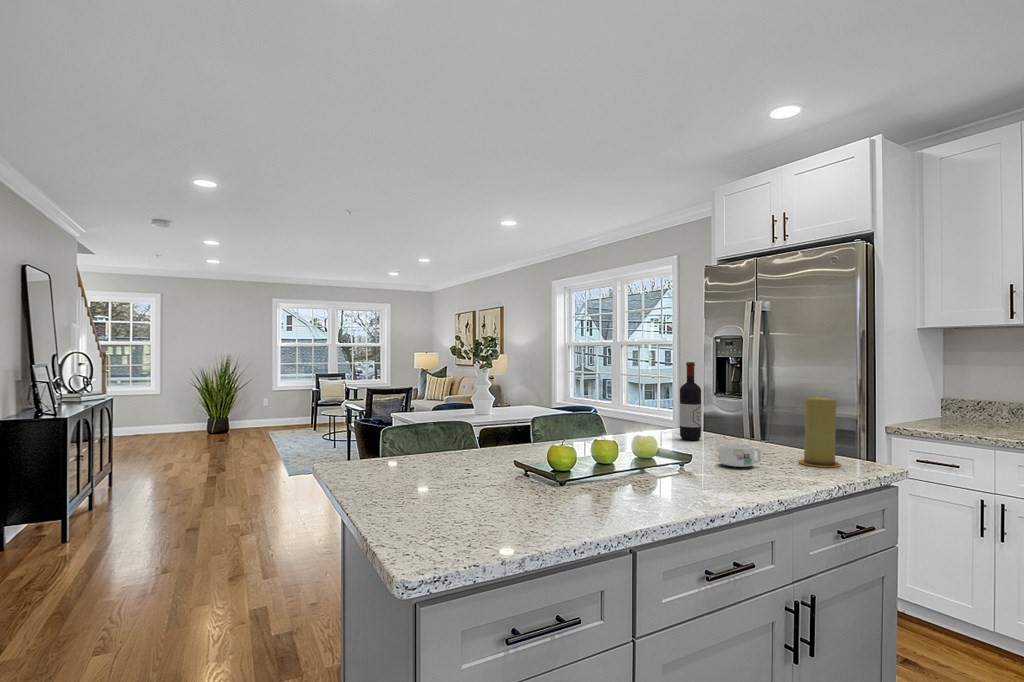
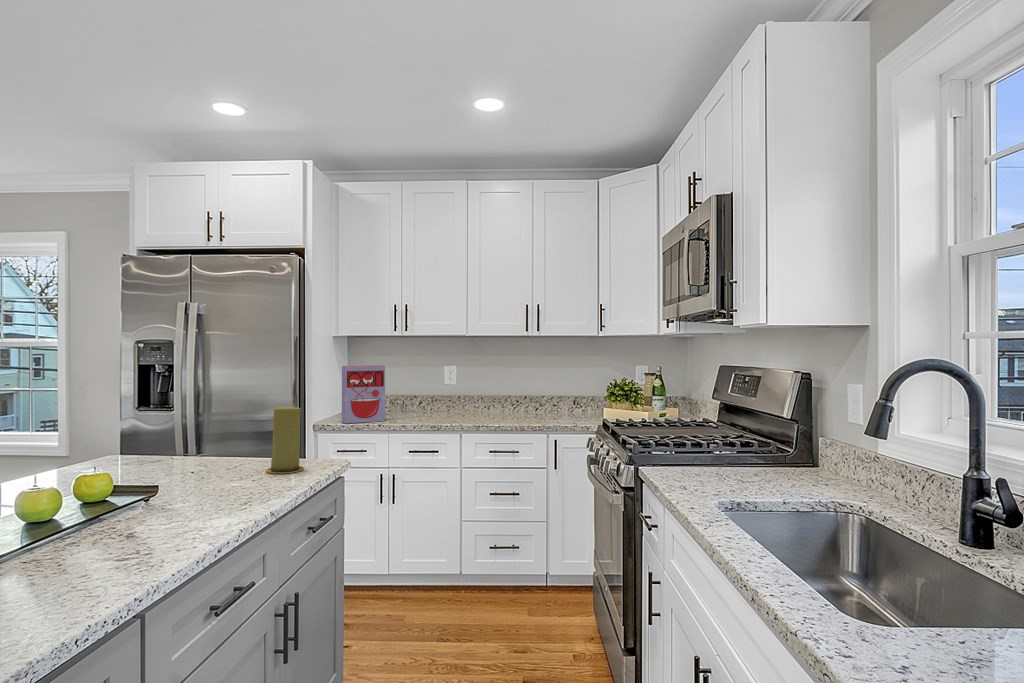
wine bottle: present [680,362,701,440] -> none [120,376,148,467]
cereal box: none [926,363,990,433] -> present [342,365,385,424]
mug: present [719,443,761,467] -> none [189,463,234,489]

